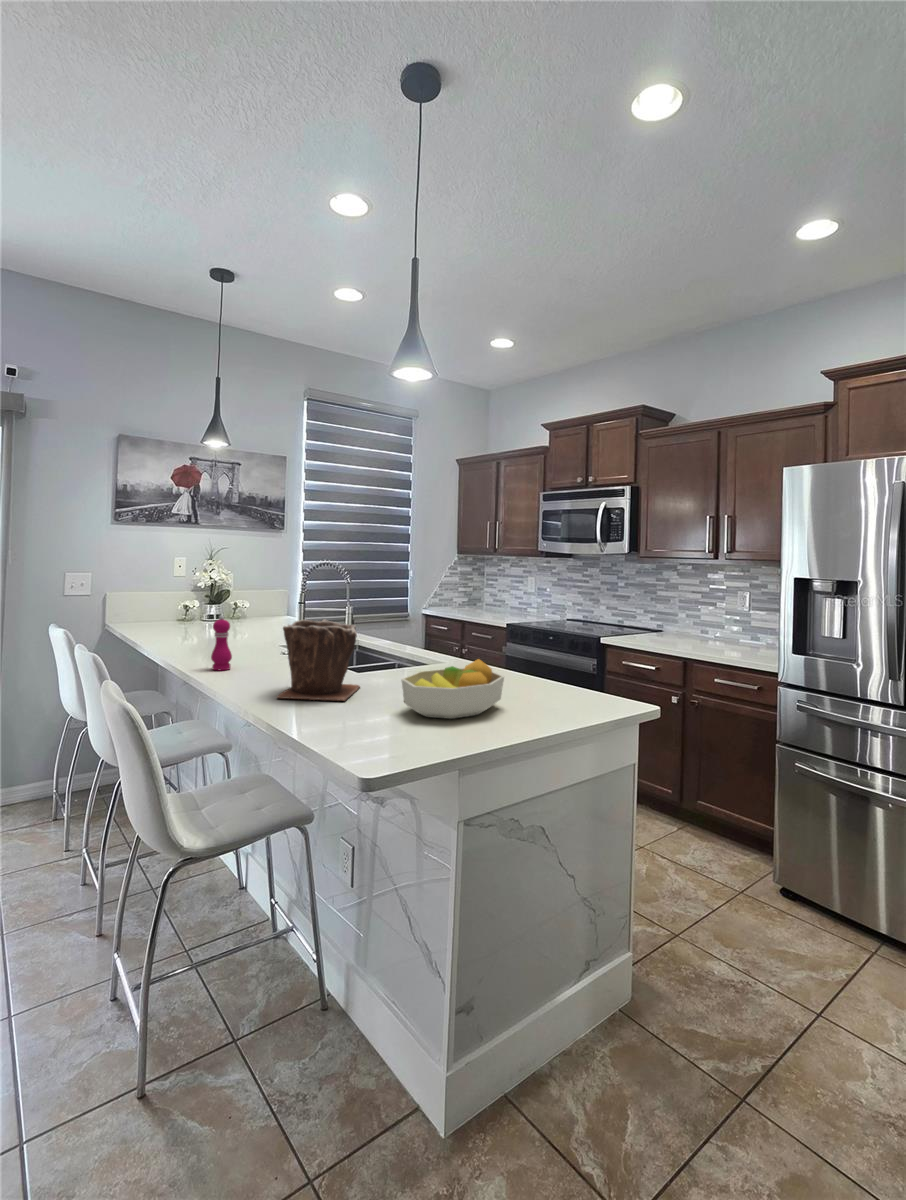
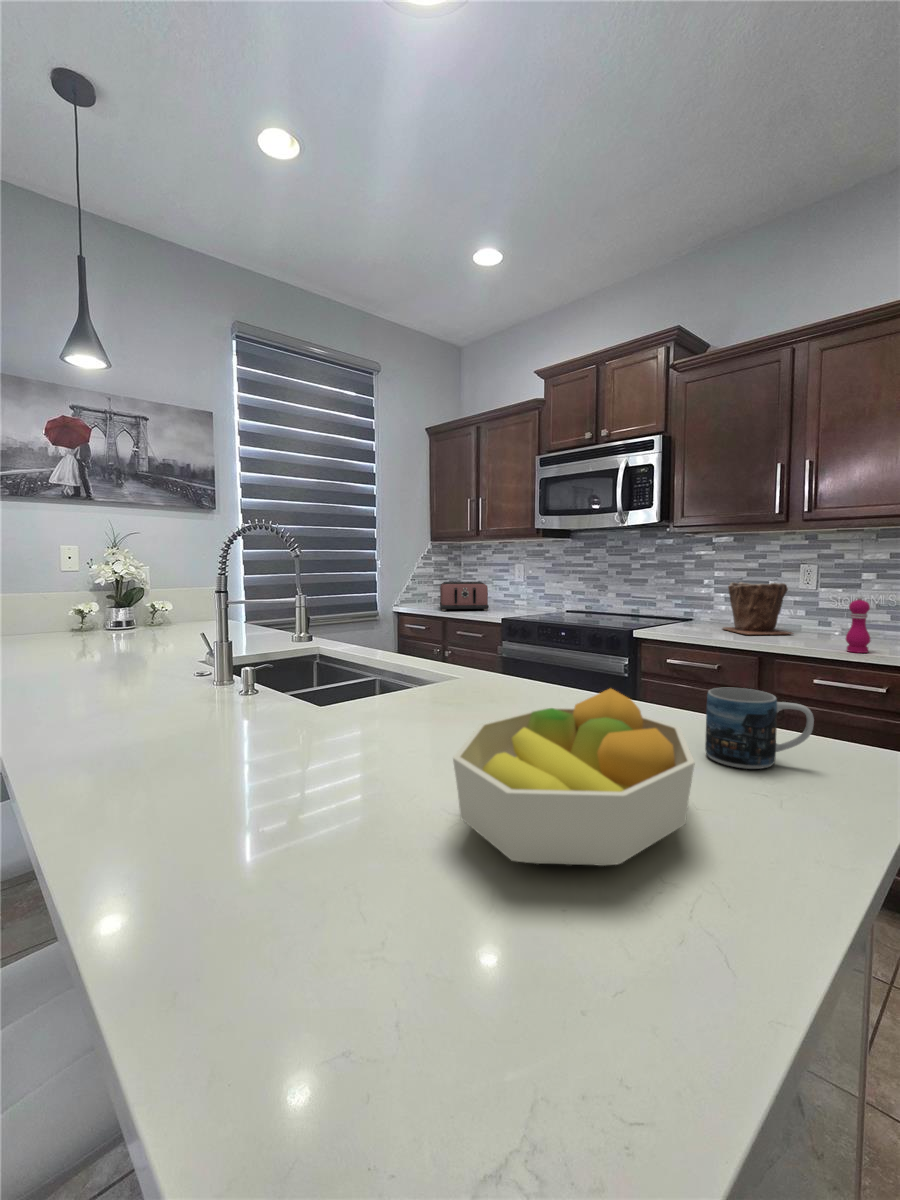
toaster: none [461,590,502,617] -> present [440,582,489,611]
pepper mill: present [211,615,232,670] -> present [846,596,870,653]
plant pot: present [277,620,360,700] -> present [723,582,792,635]
mug: none [537,665,581,702] -> present [705,687,814,769]

